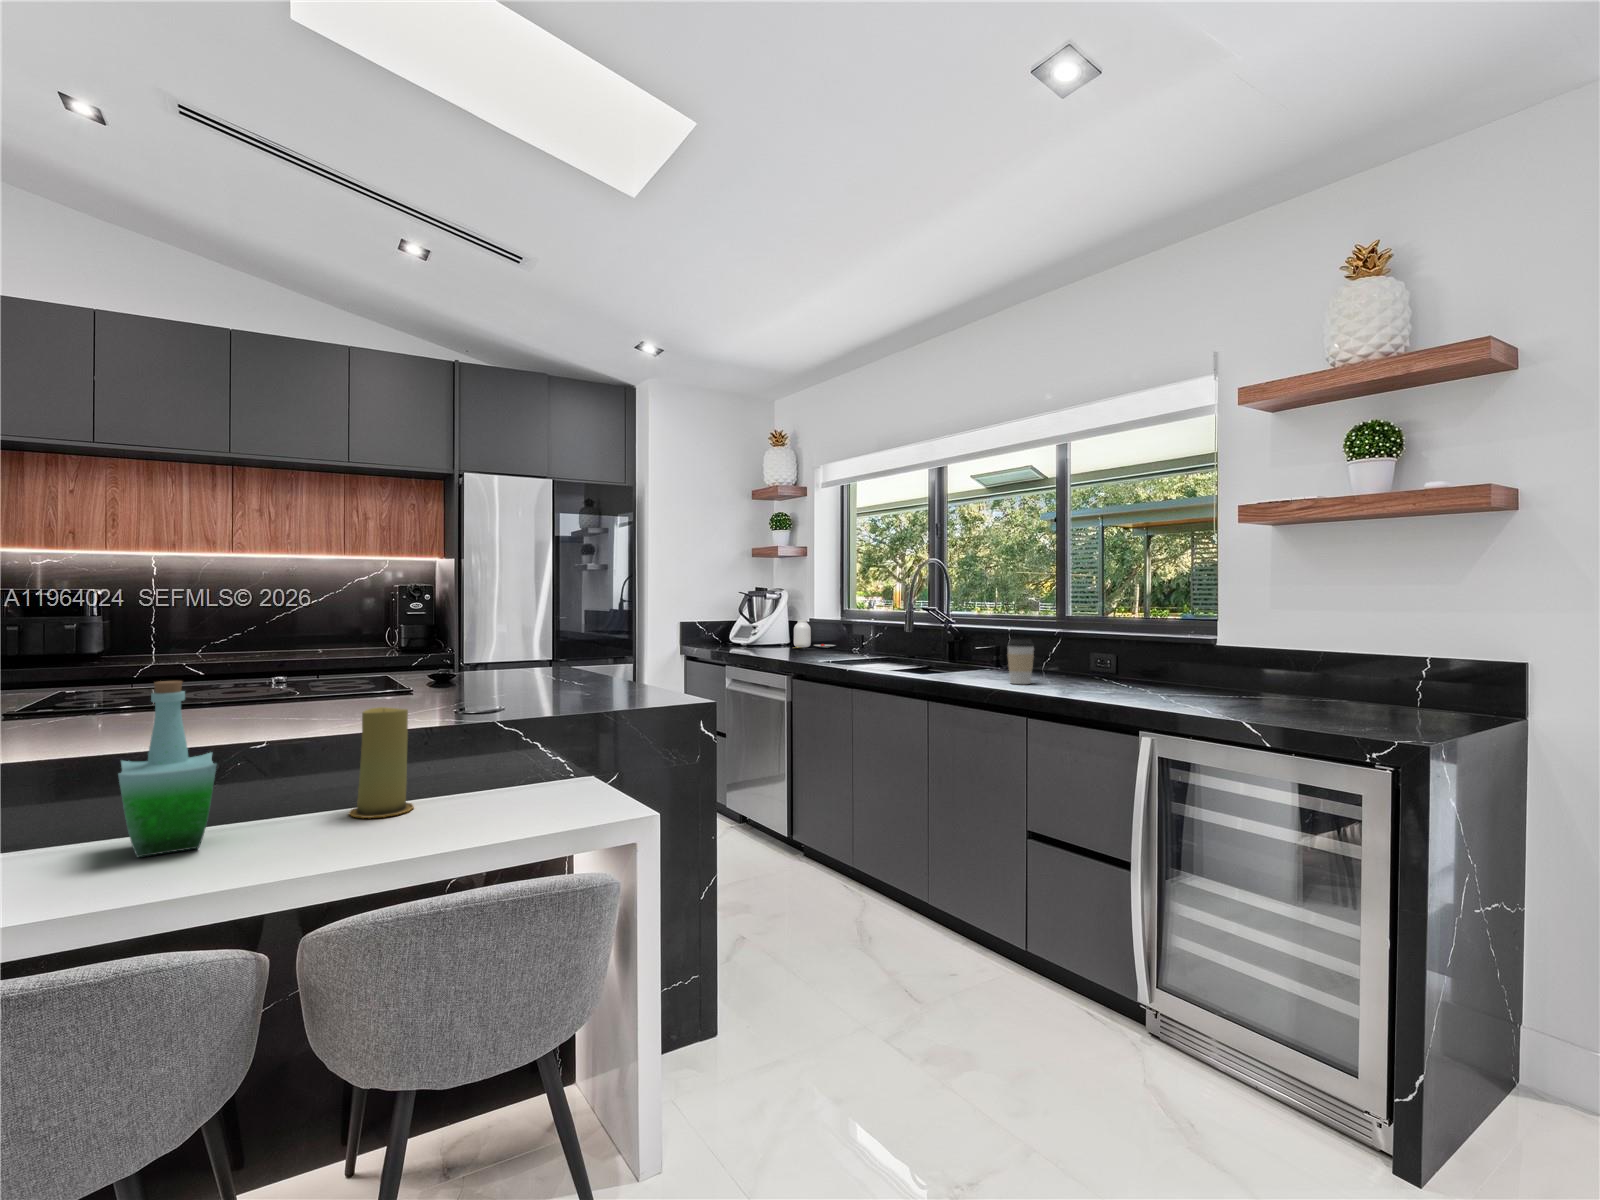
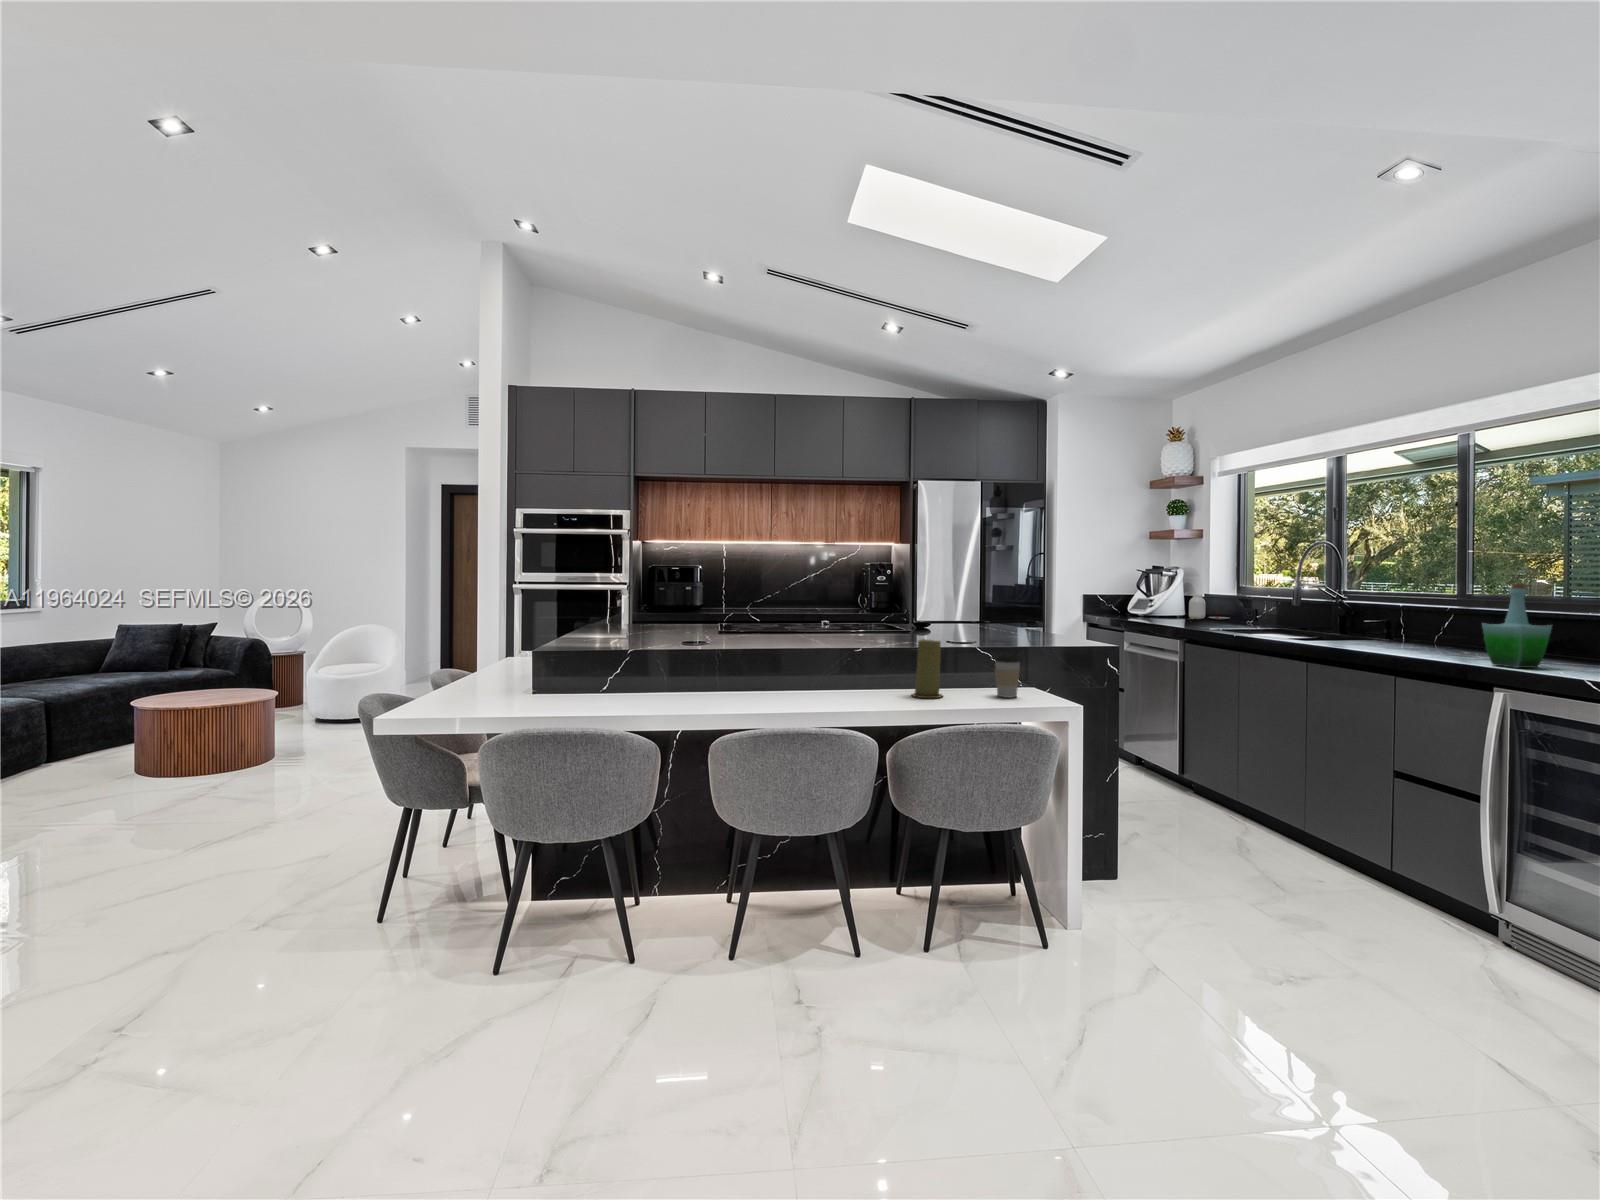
coffee cup: present [1007,639,1034,684] -> present [995,654,1020,698]
bottle: present [118,681,216,857] -> present [1482,583,1552,668]

